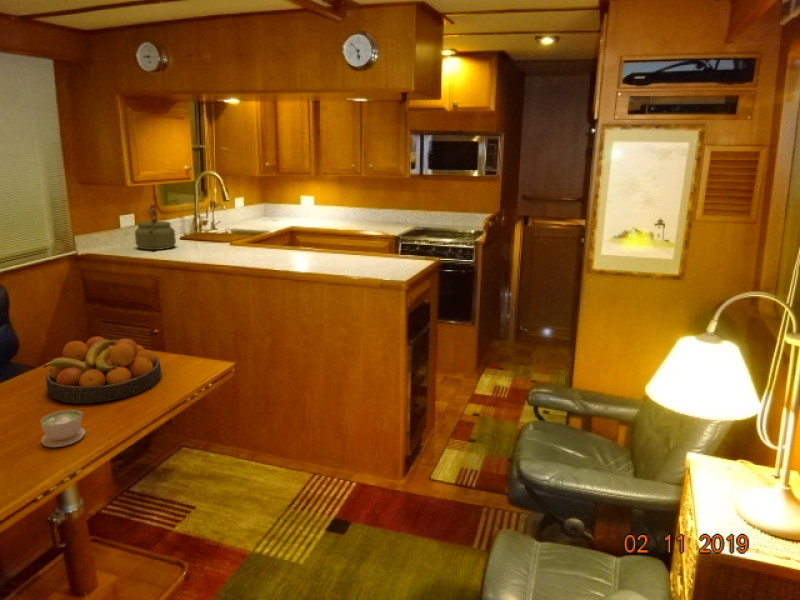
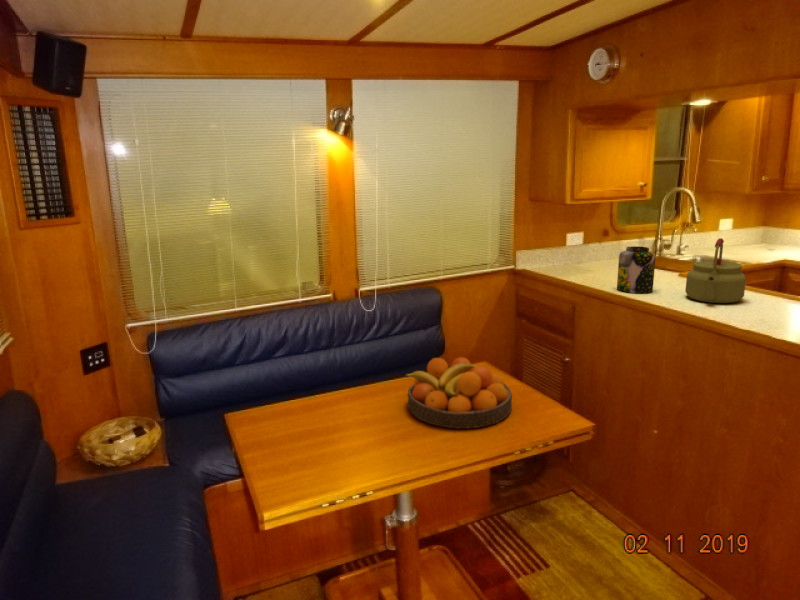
kettle: present [135,204,176,250] -> present [685,238,746,303]
jar: none [191,221,223,261] -> present [617,246,655,293]
coffee cup: present [40,410,85,447] -> none [365,424,405,461]

